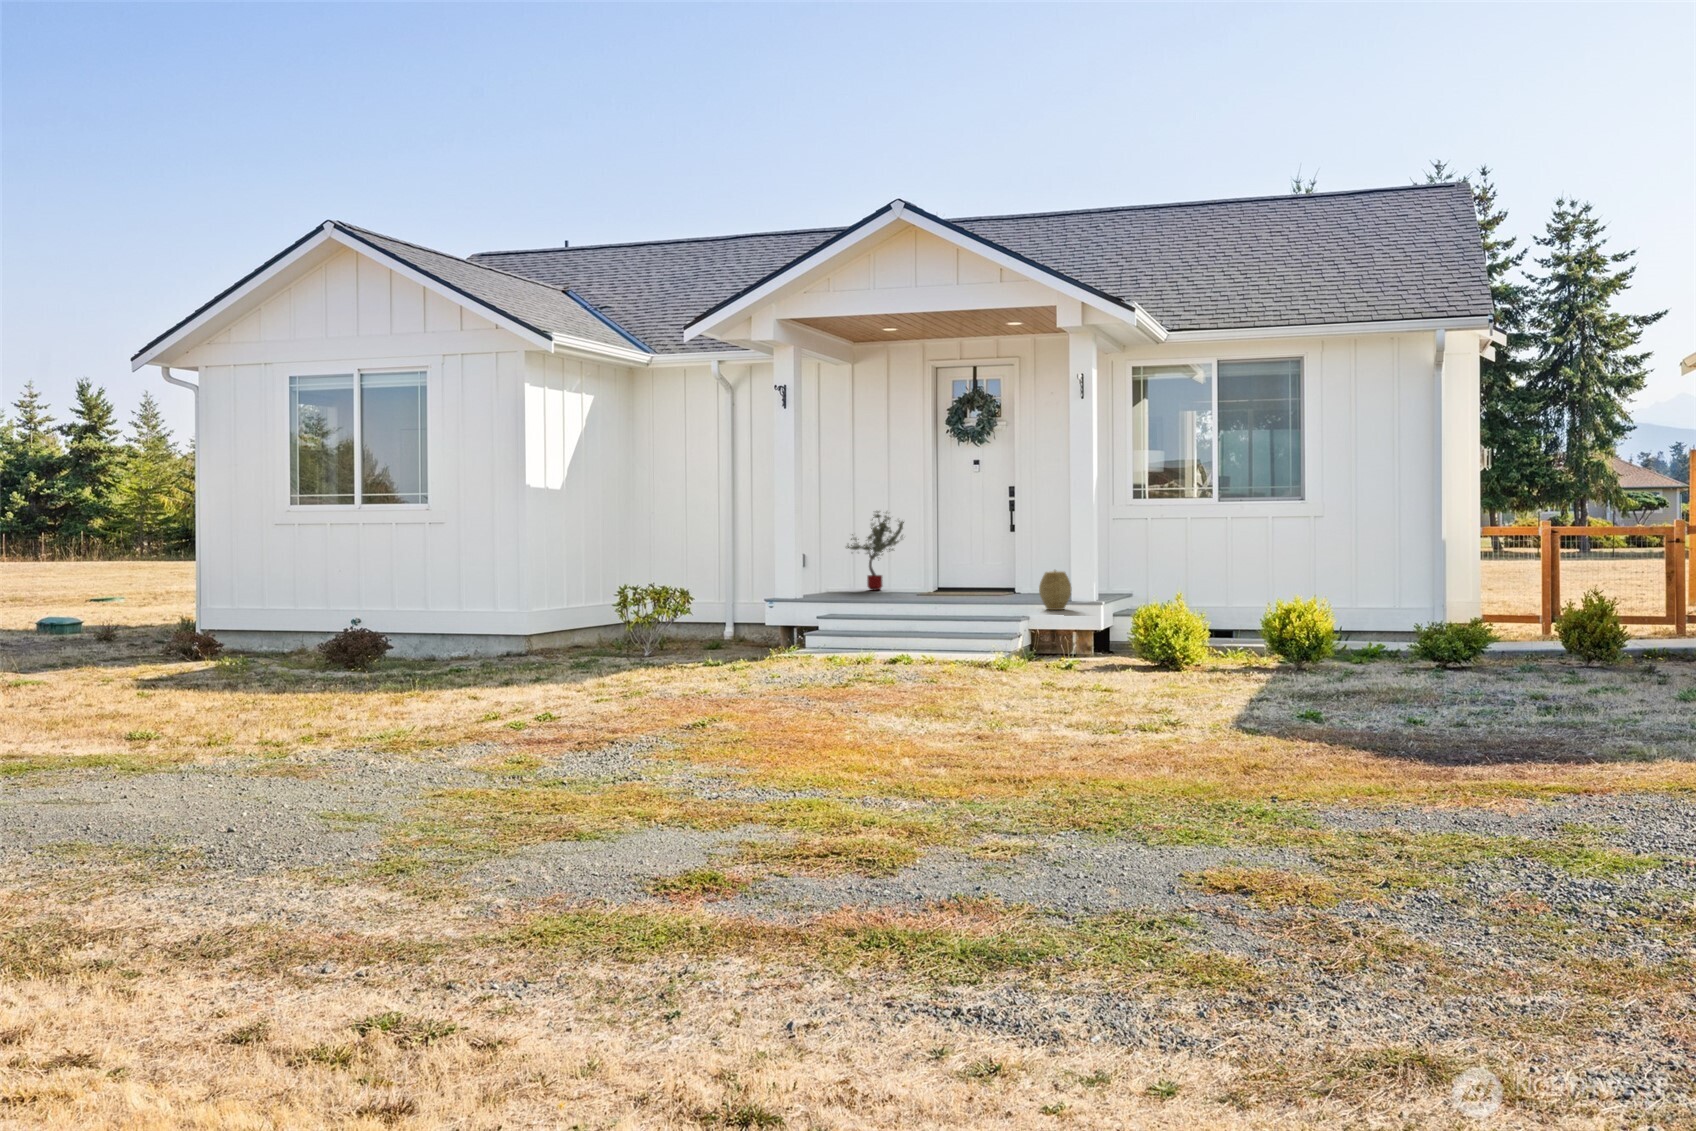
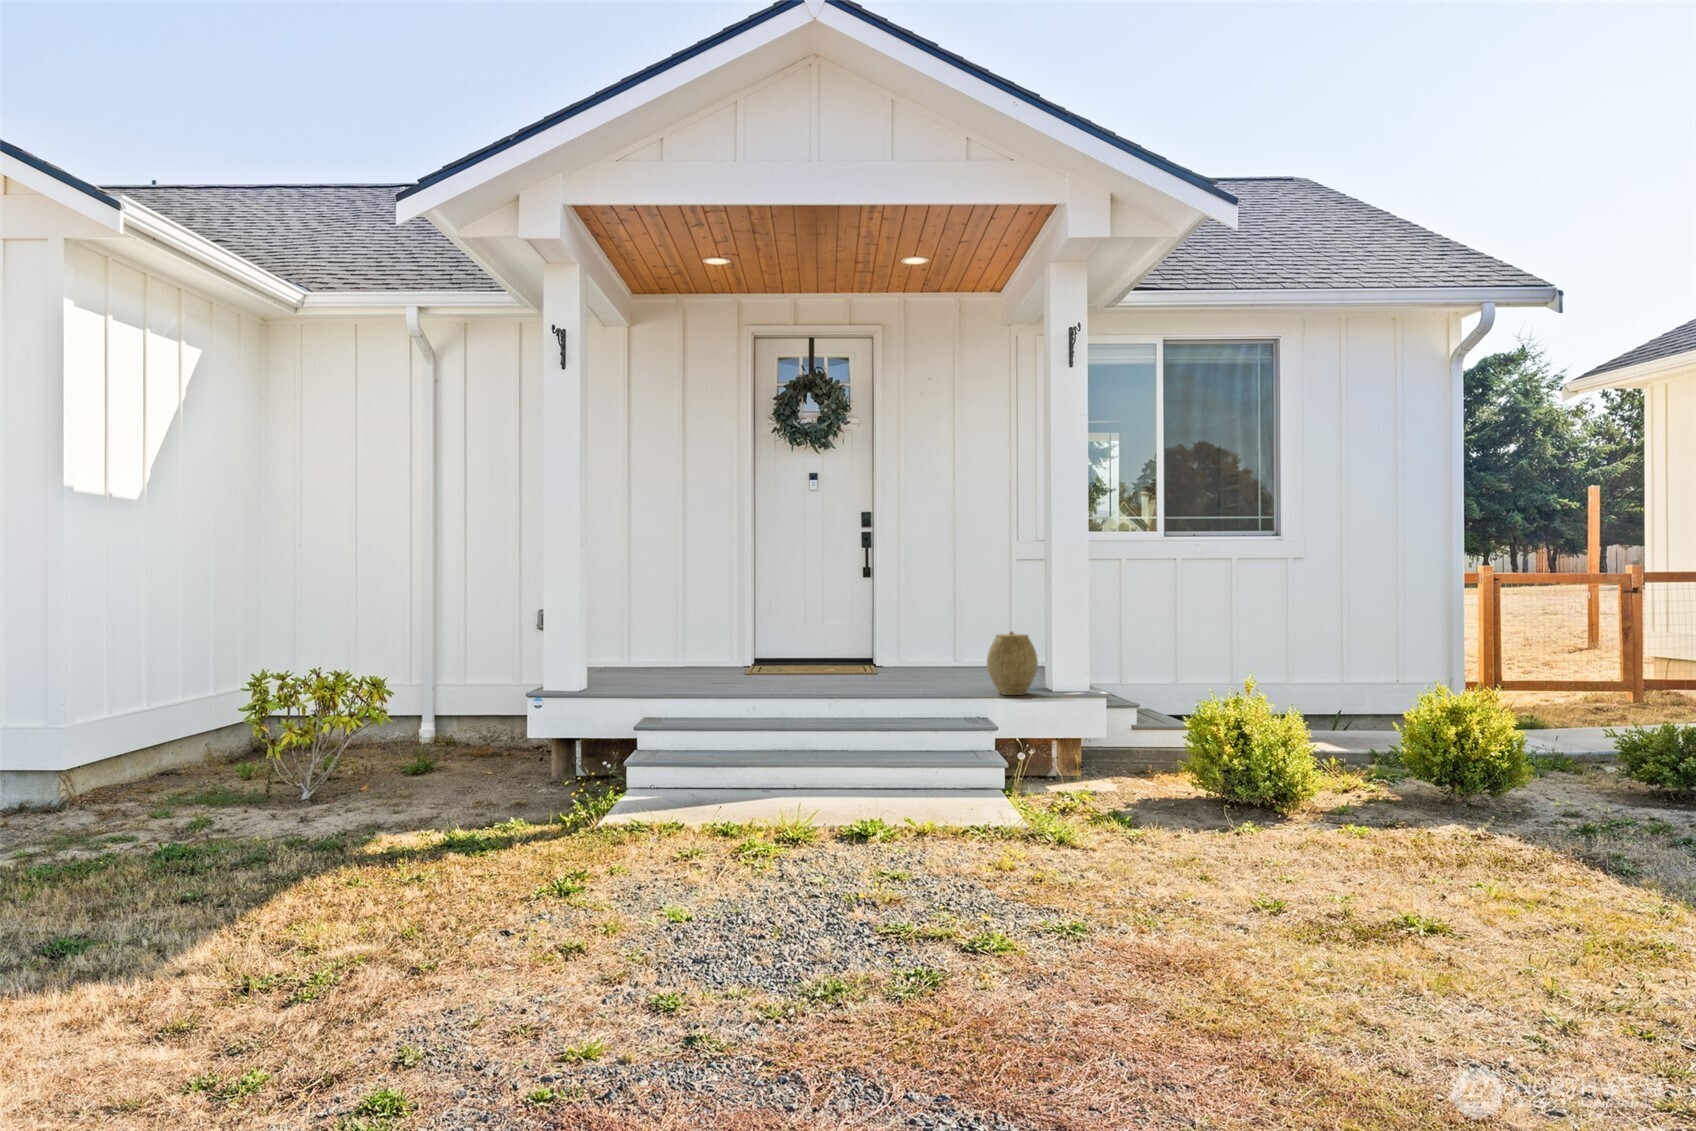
potted tree: present [846,511,904,590] -> none [626,544,724,667]

